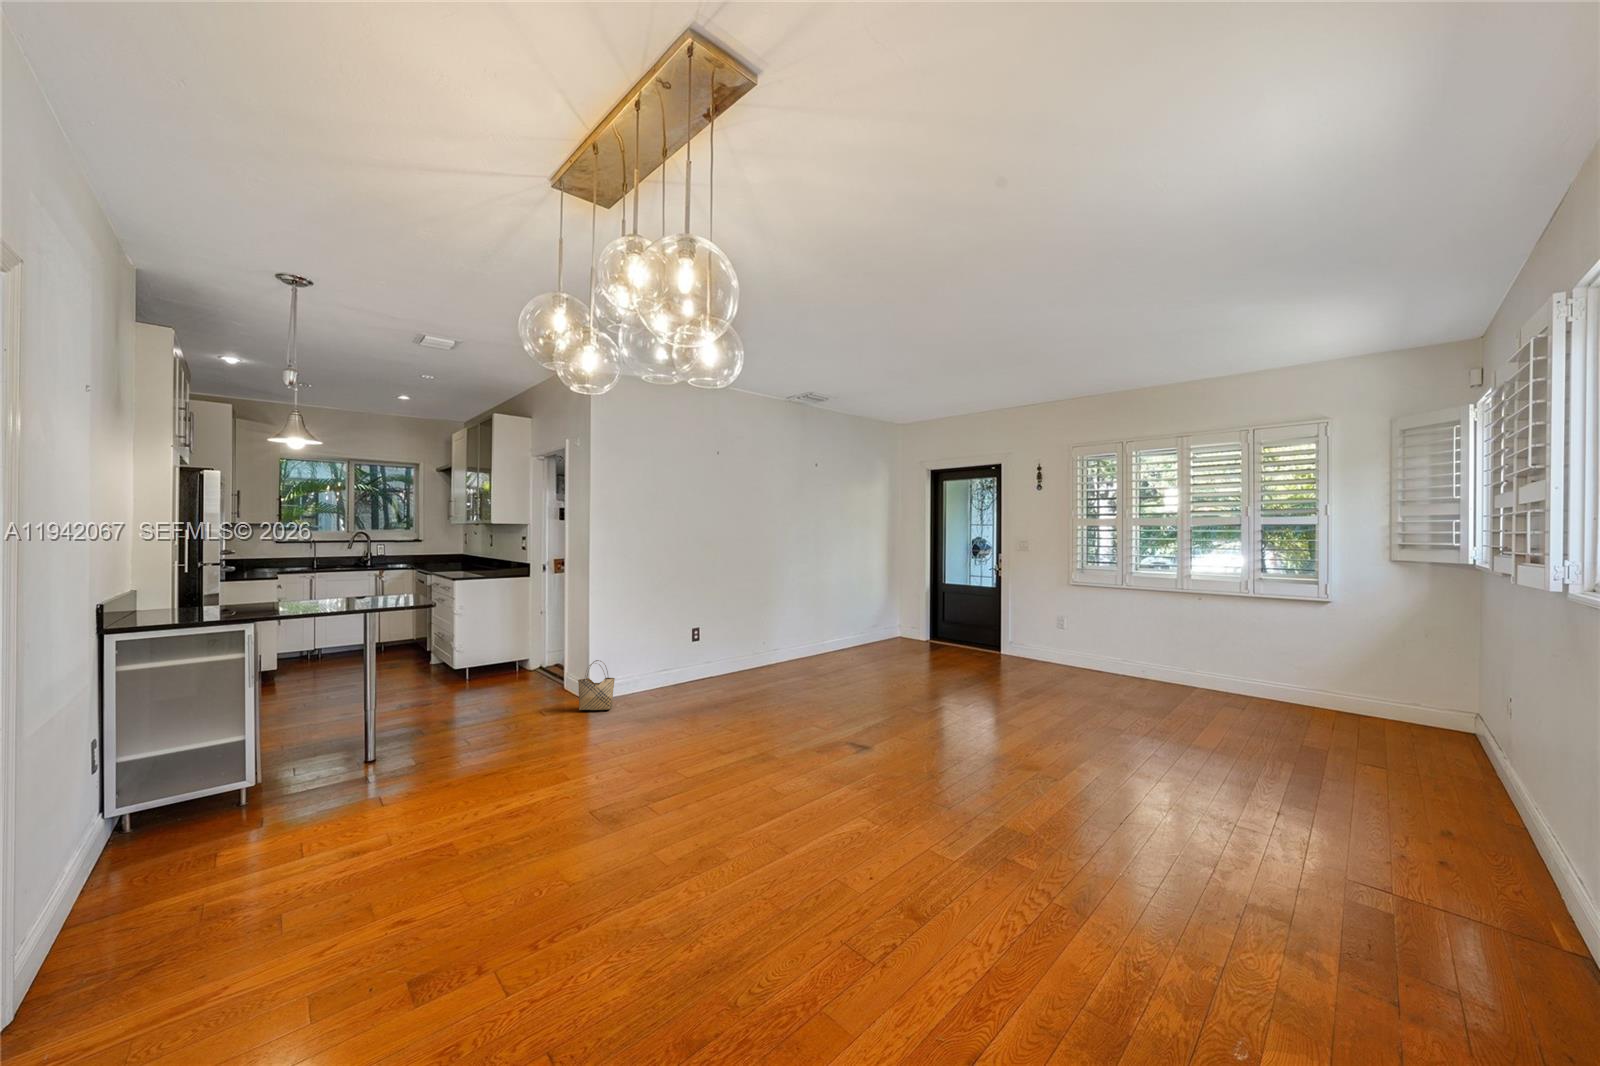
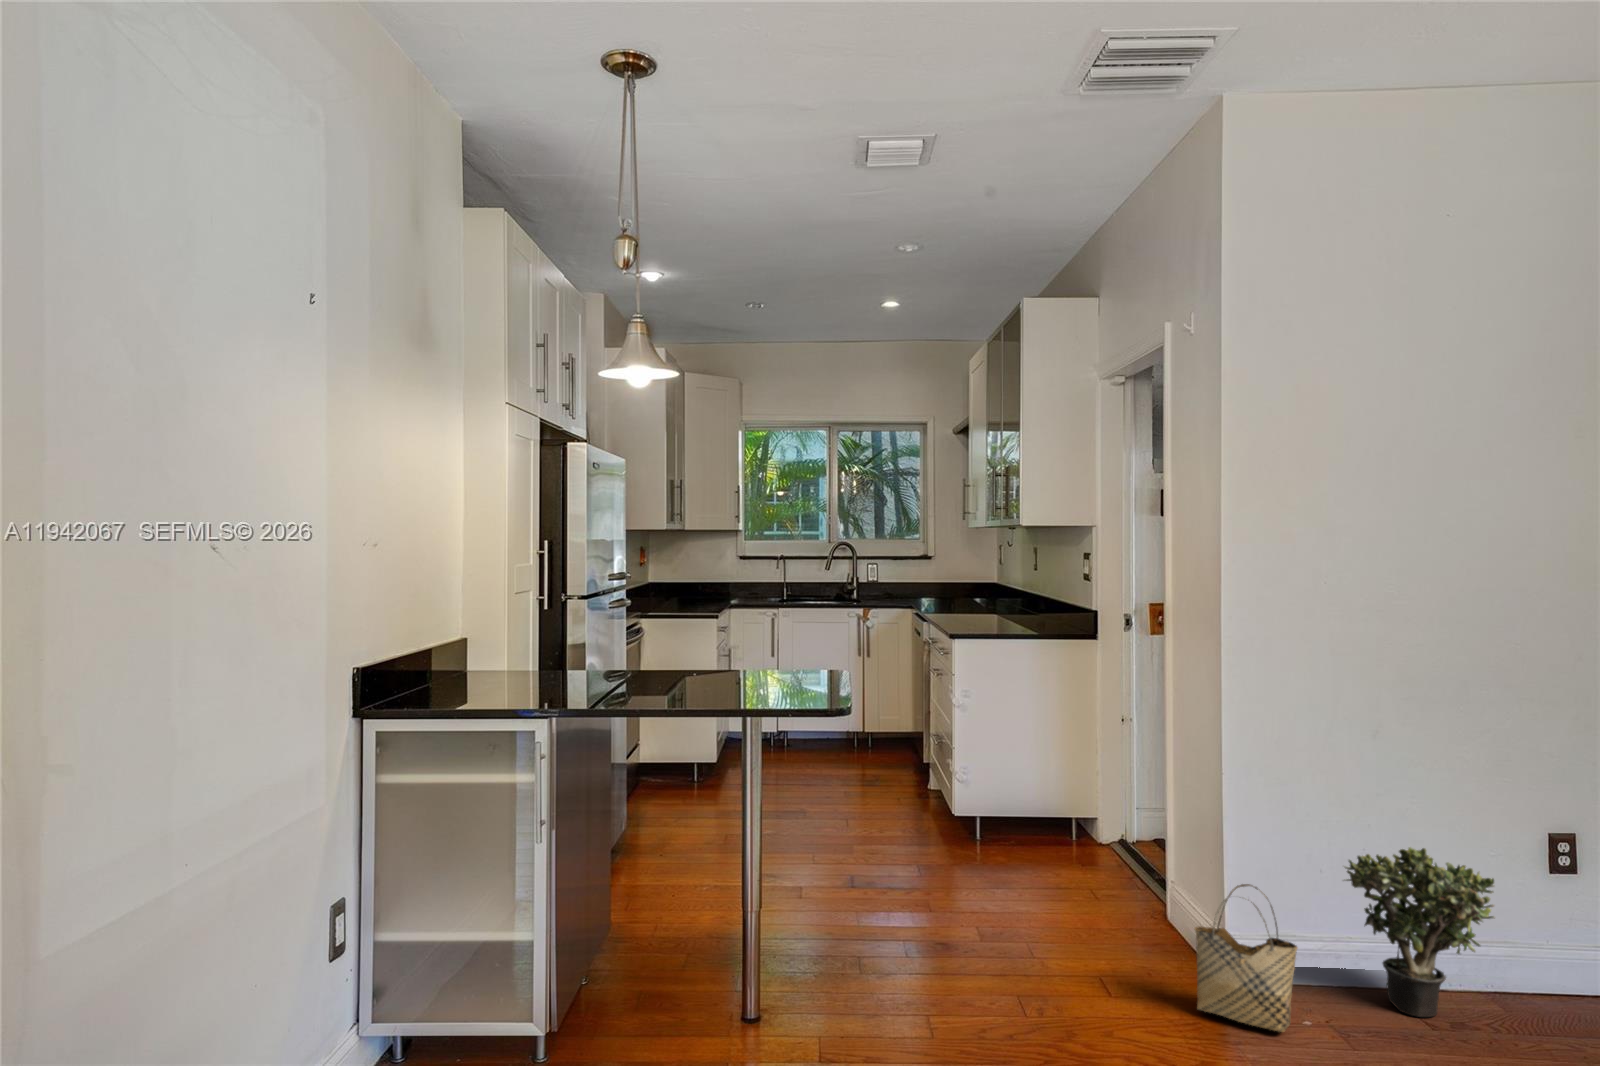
potted plant: none [631,638,678,697] -> present [1345,847,1494,1017]

